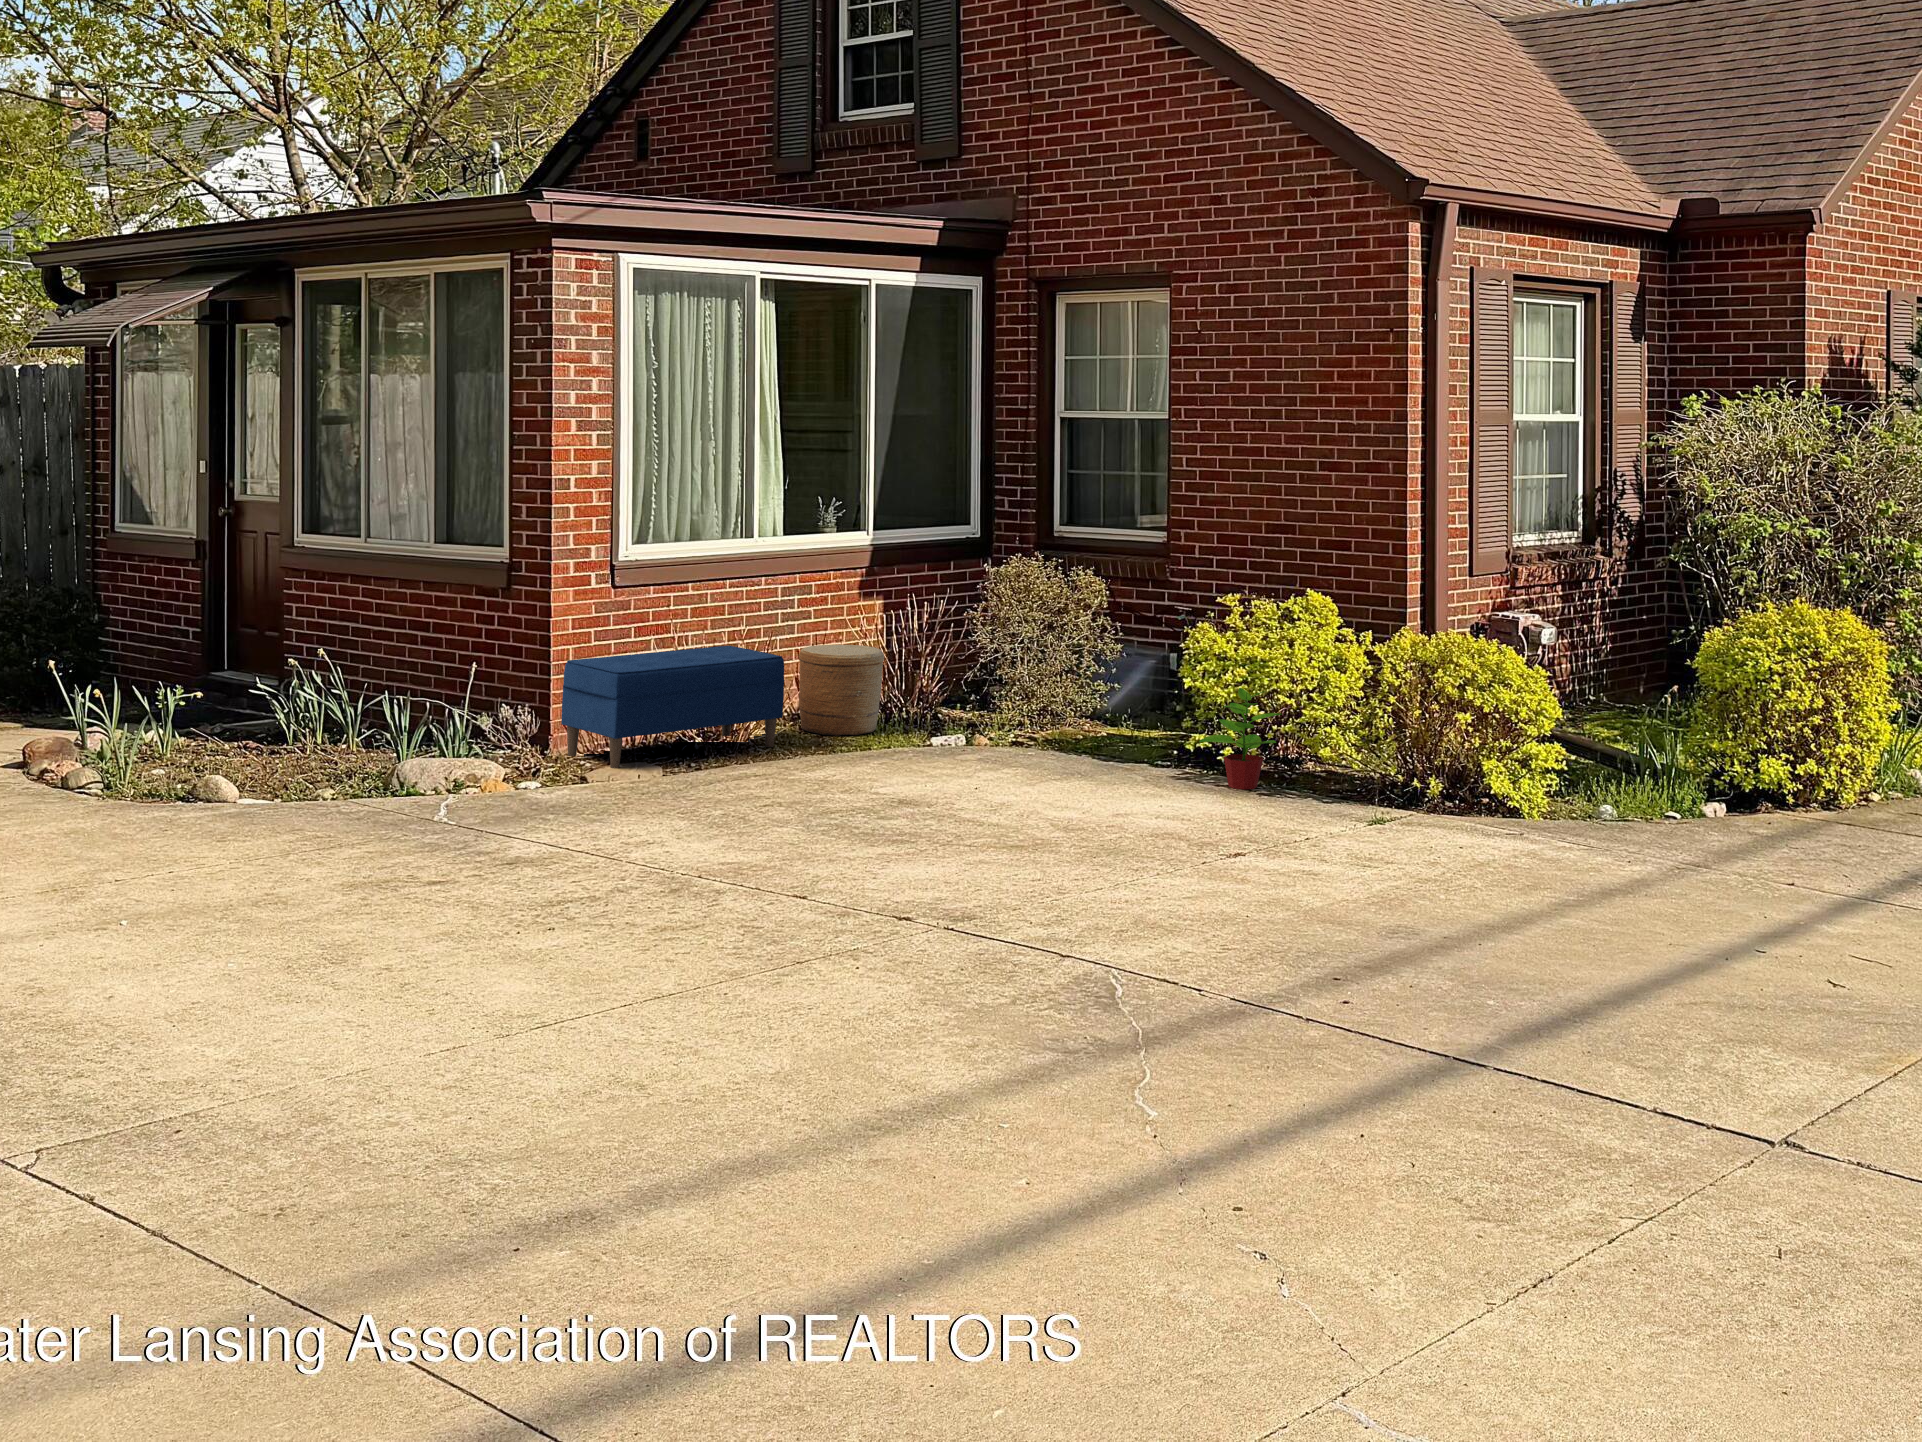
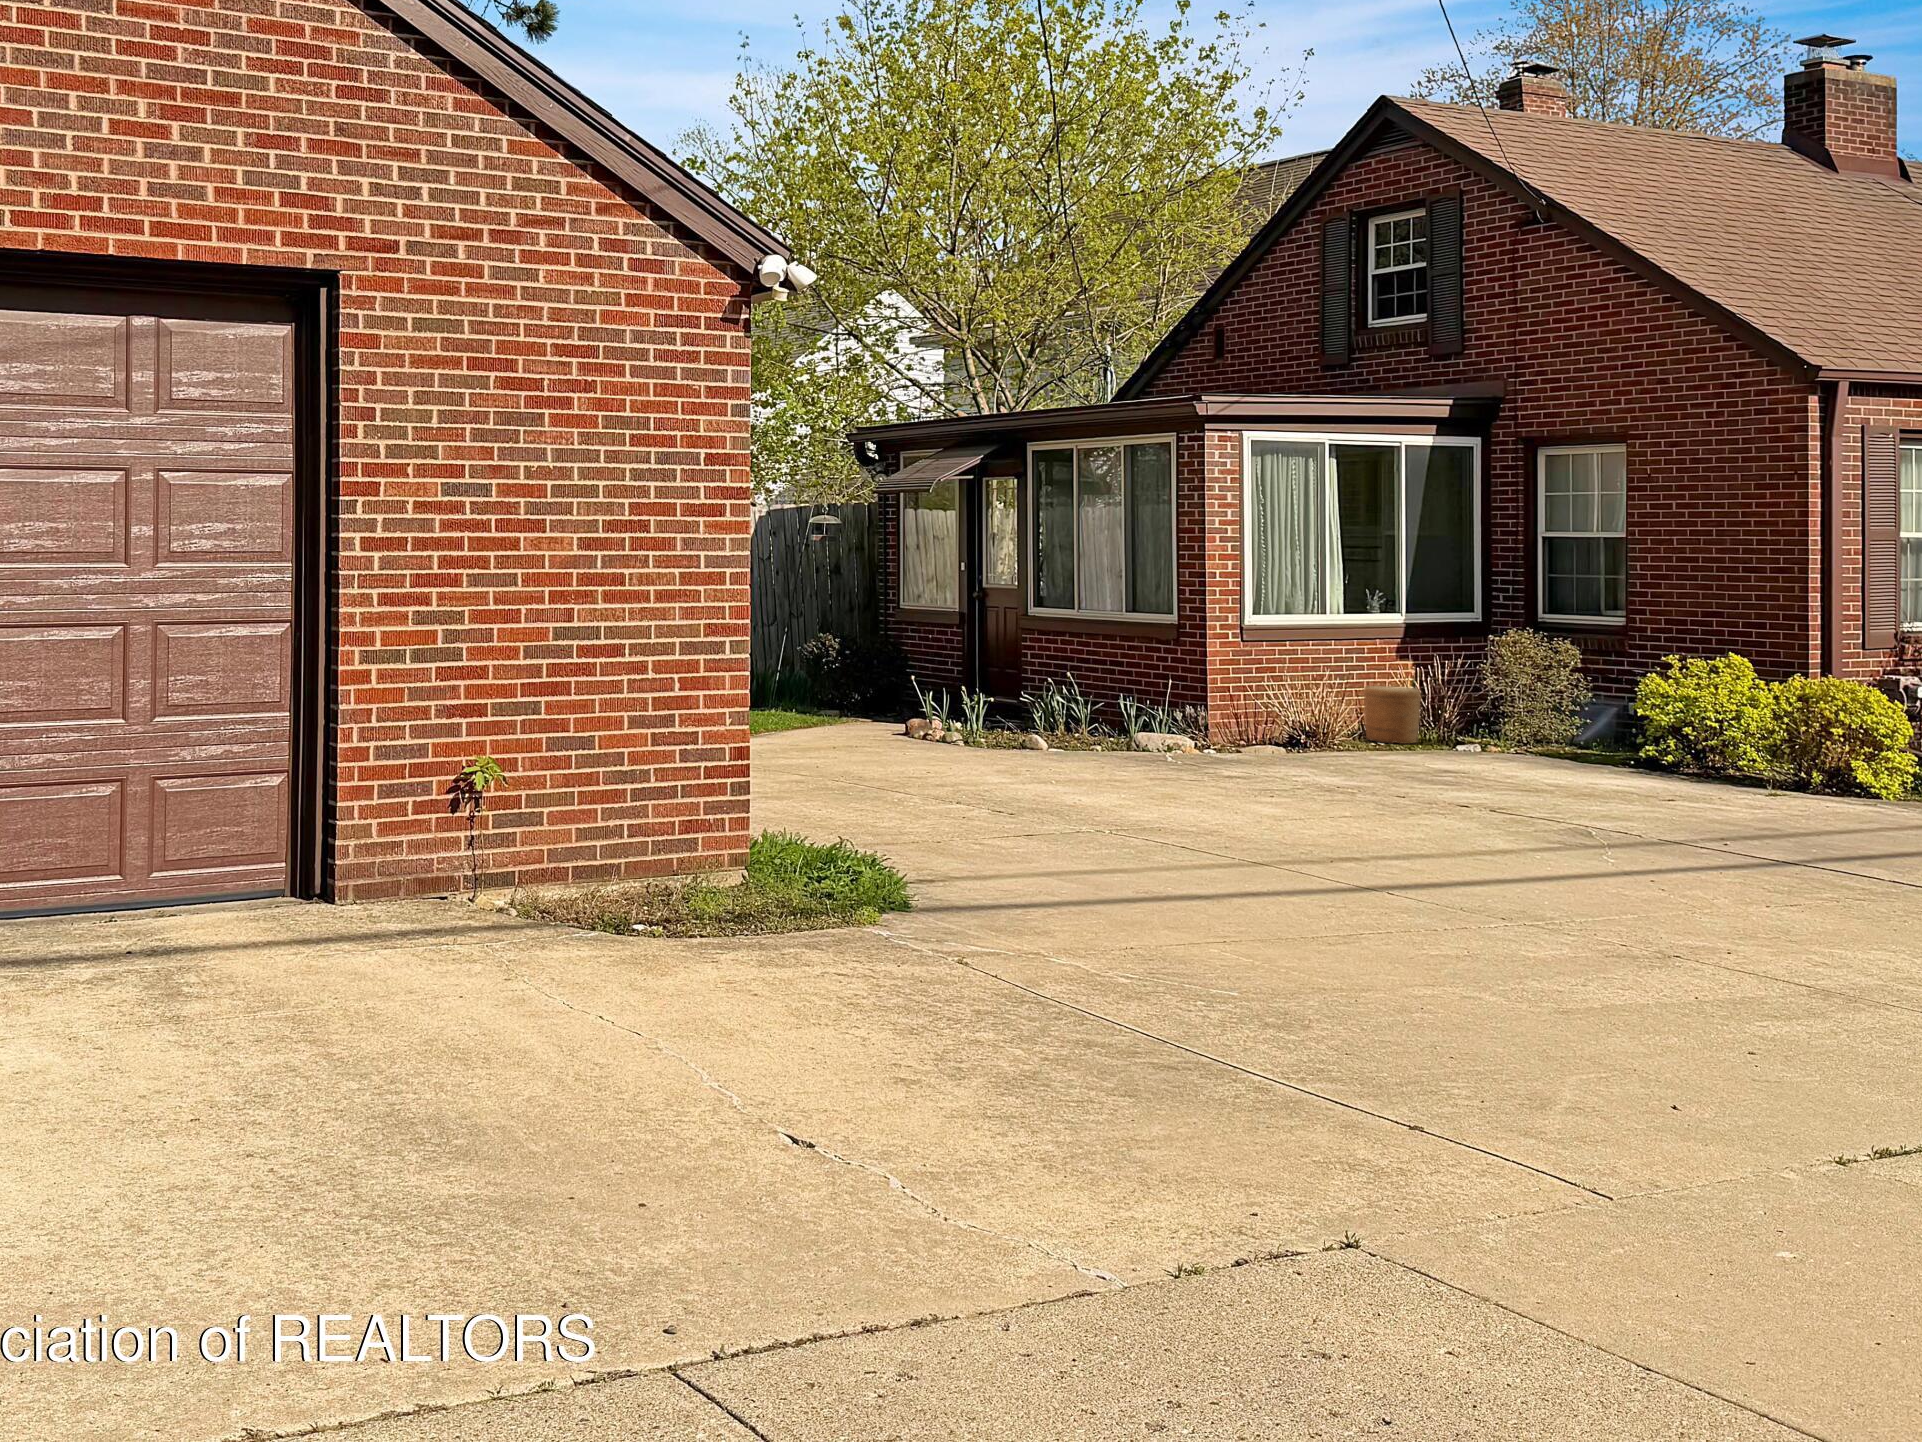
bench: present [561,645,785,768] -> none [1219,682,1357,748]
potted plant: present [1199,688,1282,790] -> none [1641,707,1701,777]

